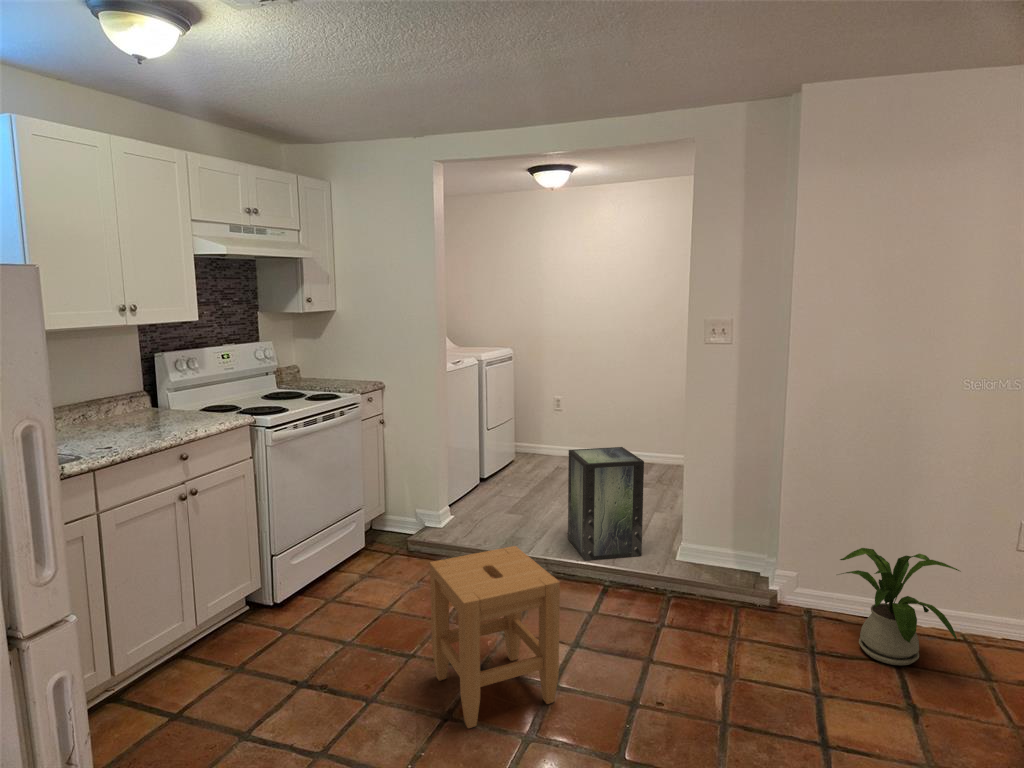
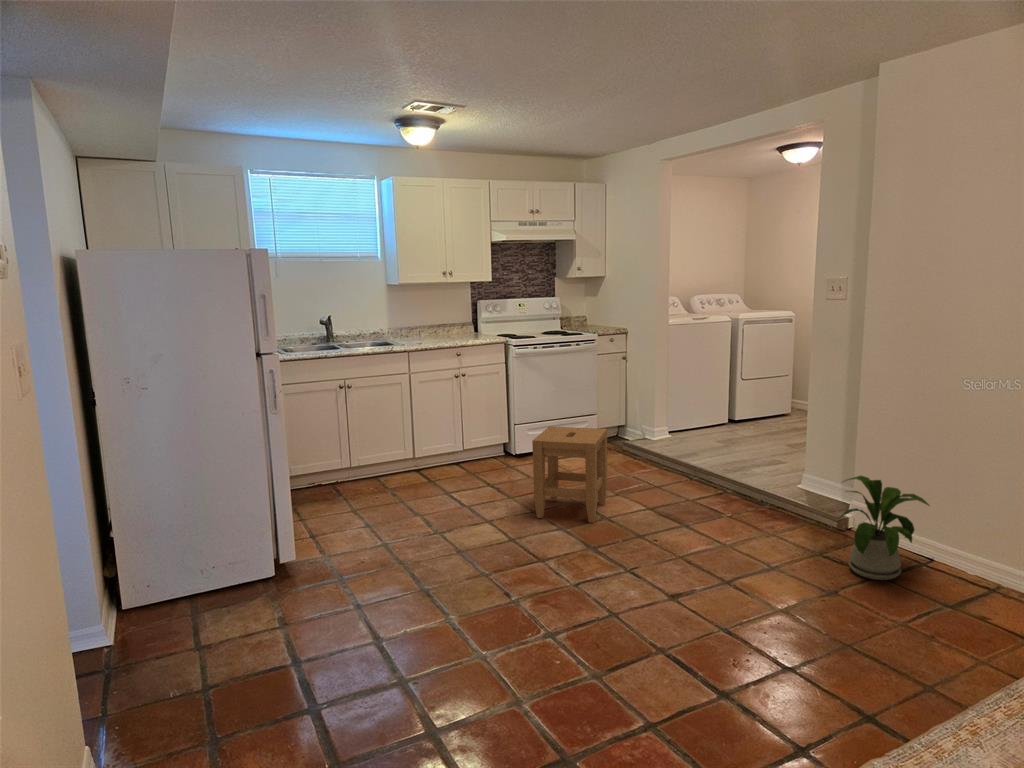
storage box: present [568,447,644,561] -> none [720,388,784,481]

